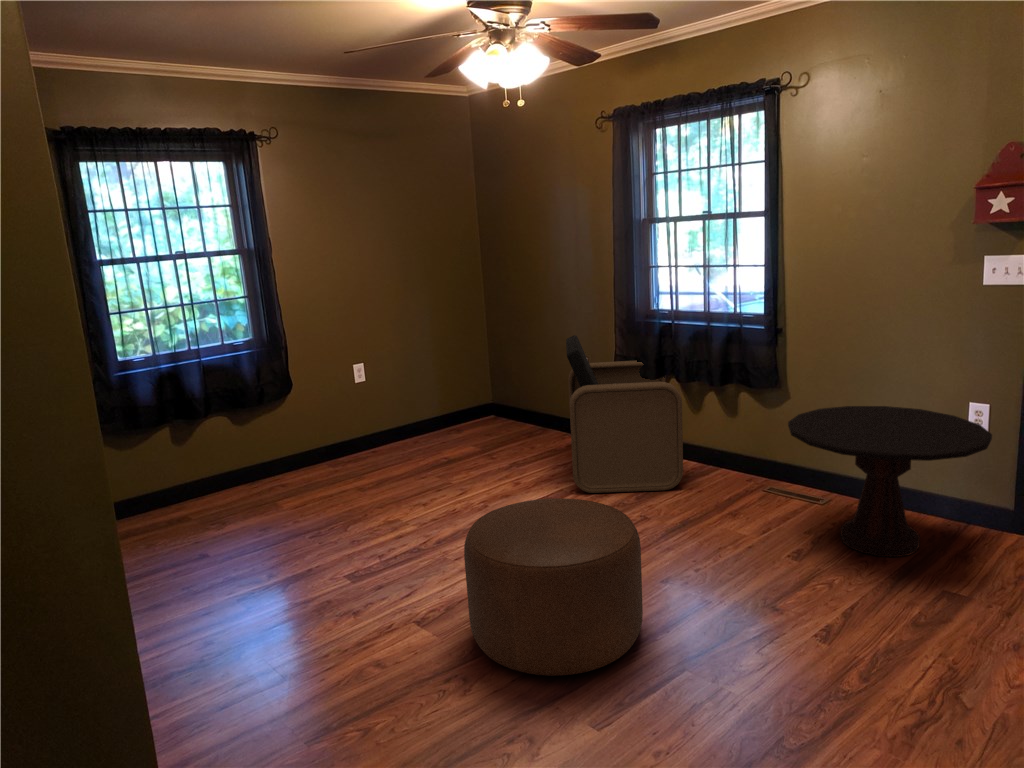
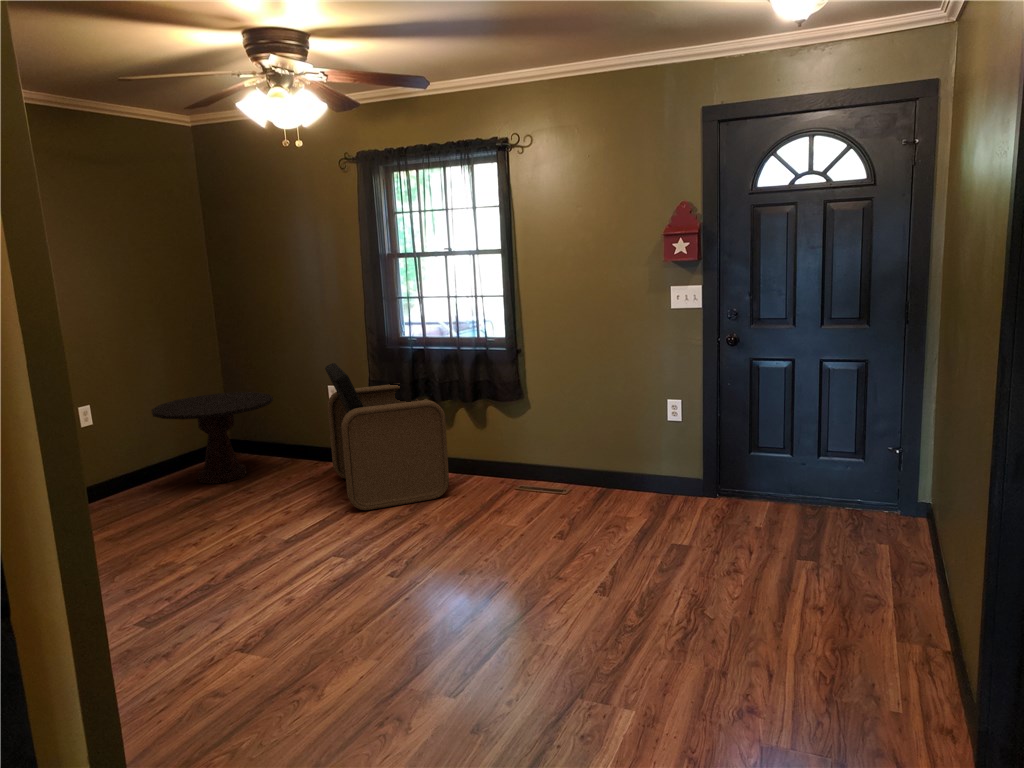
side table: present [788,406,992,557] -> present [152,392,273,484]
ottoman: present [464,498,643,676] -> none [290,508,462,675]

